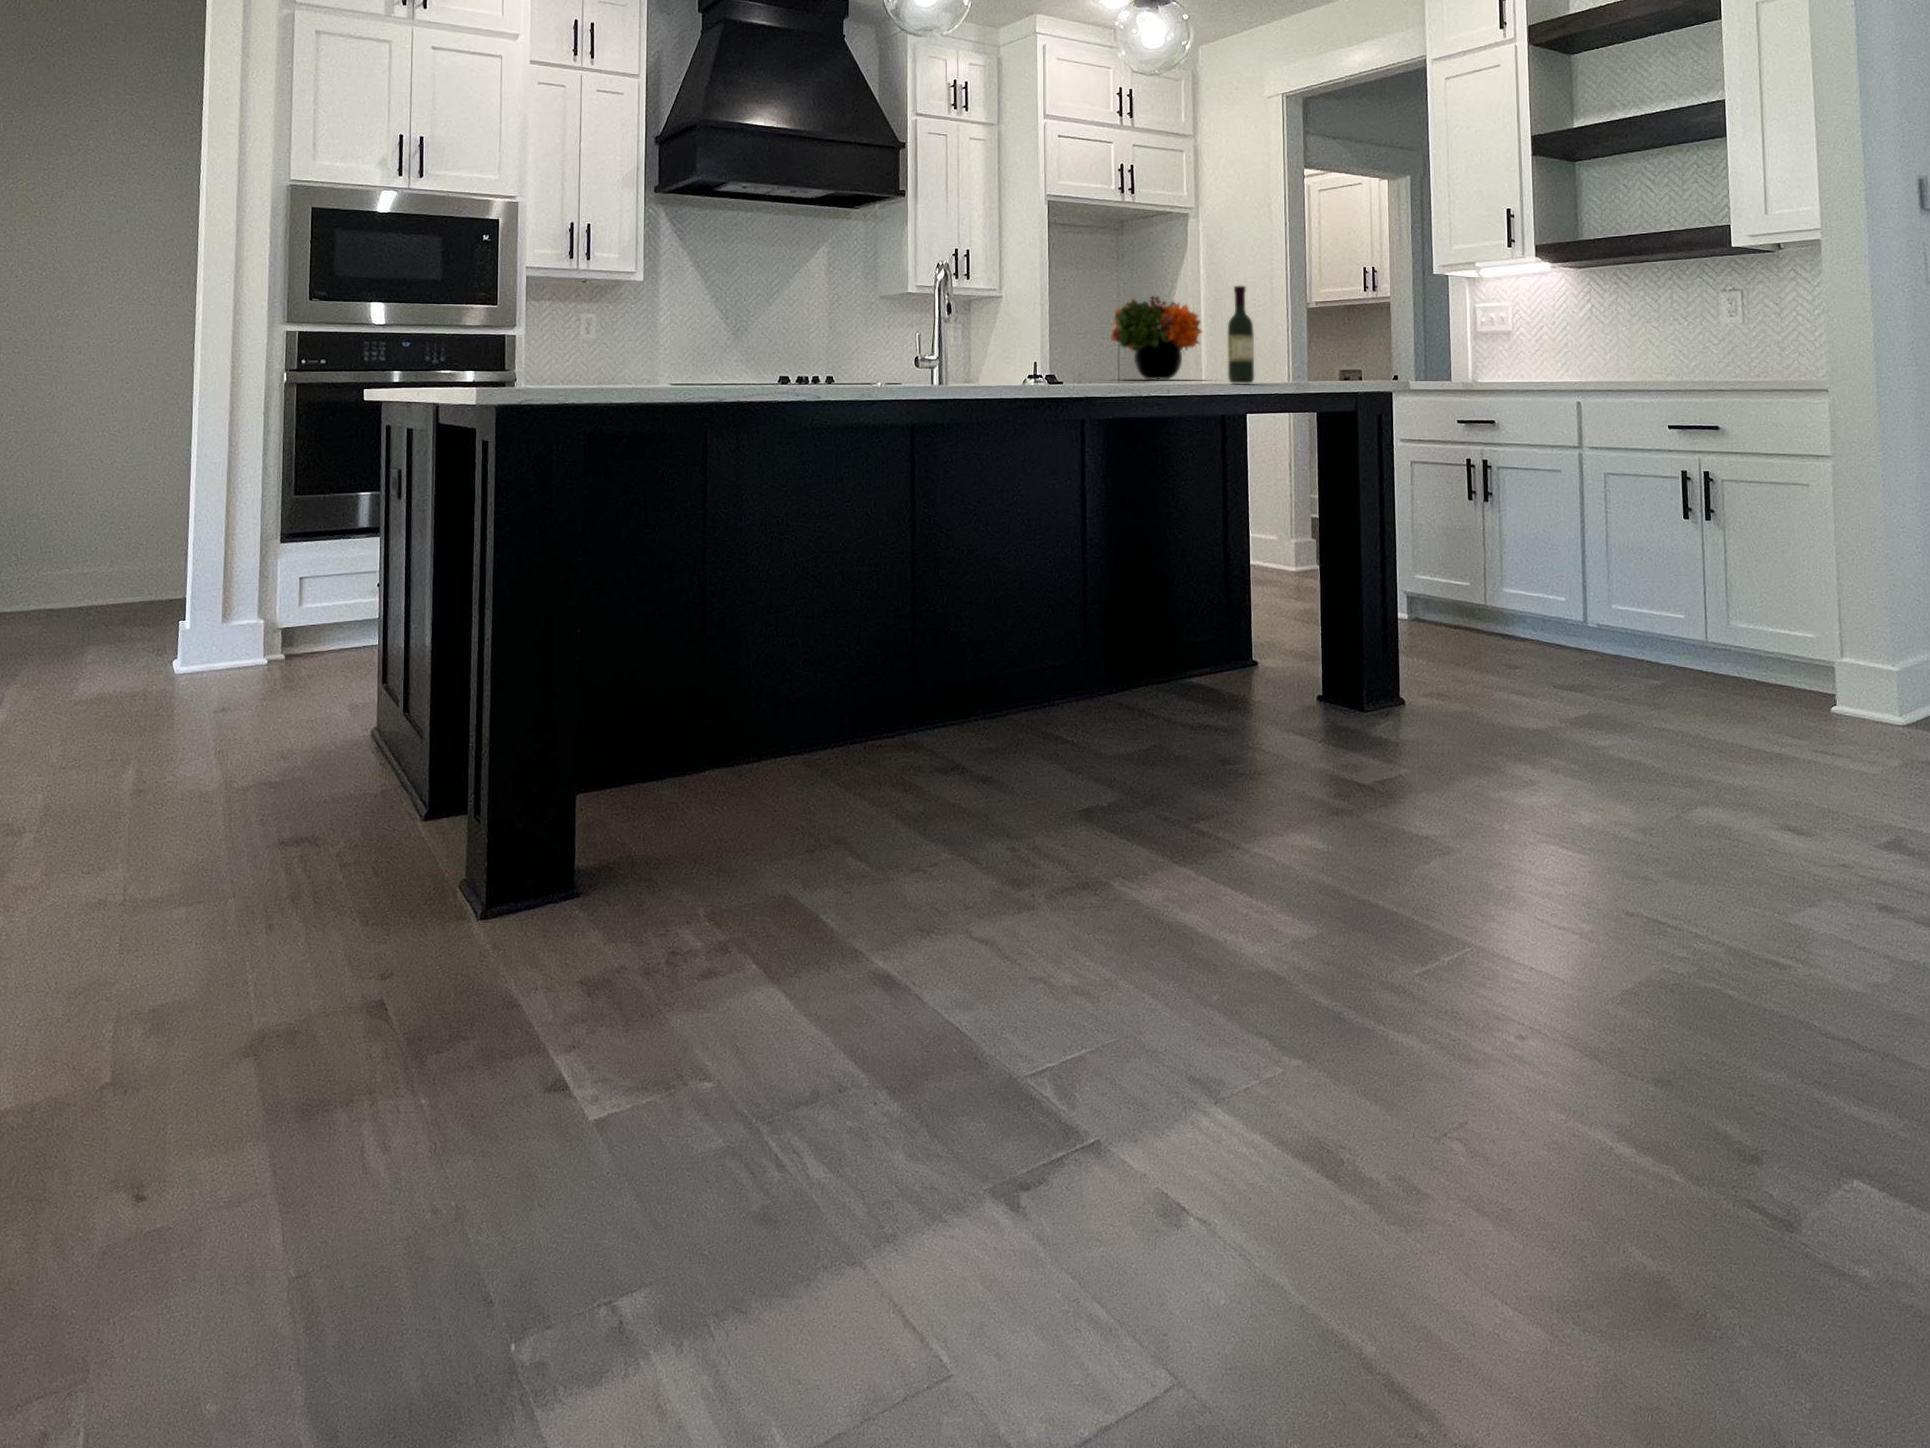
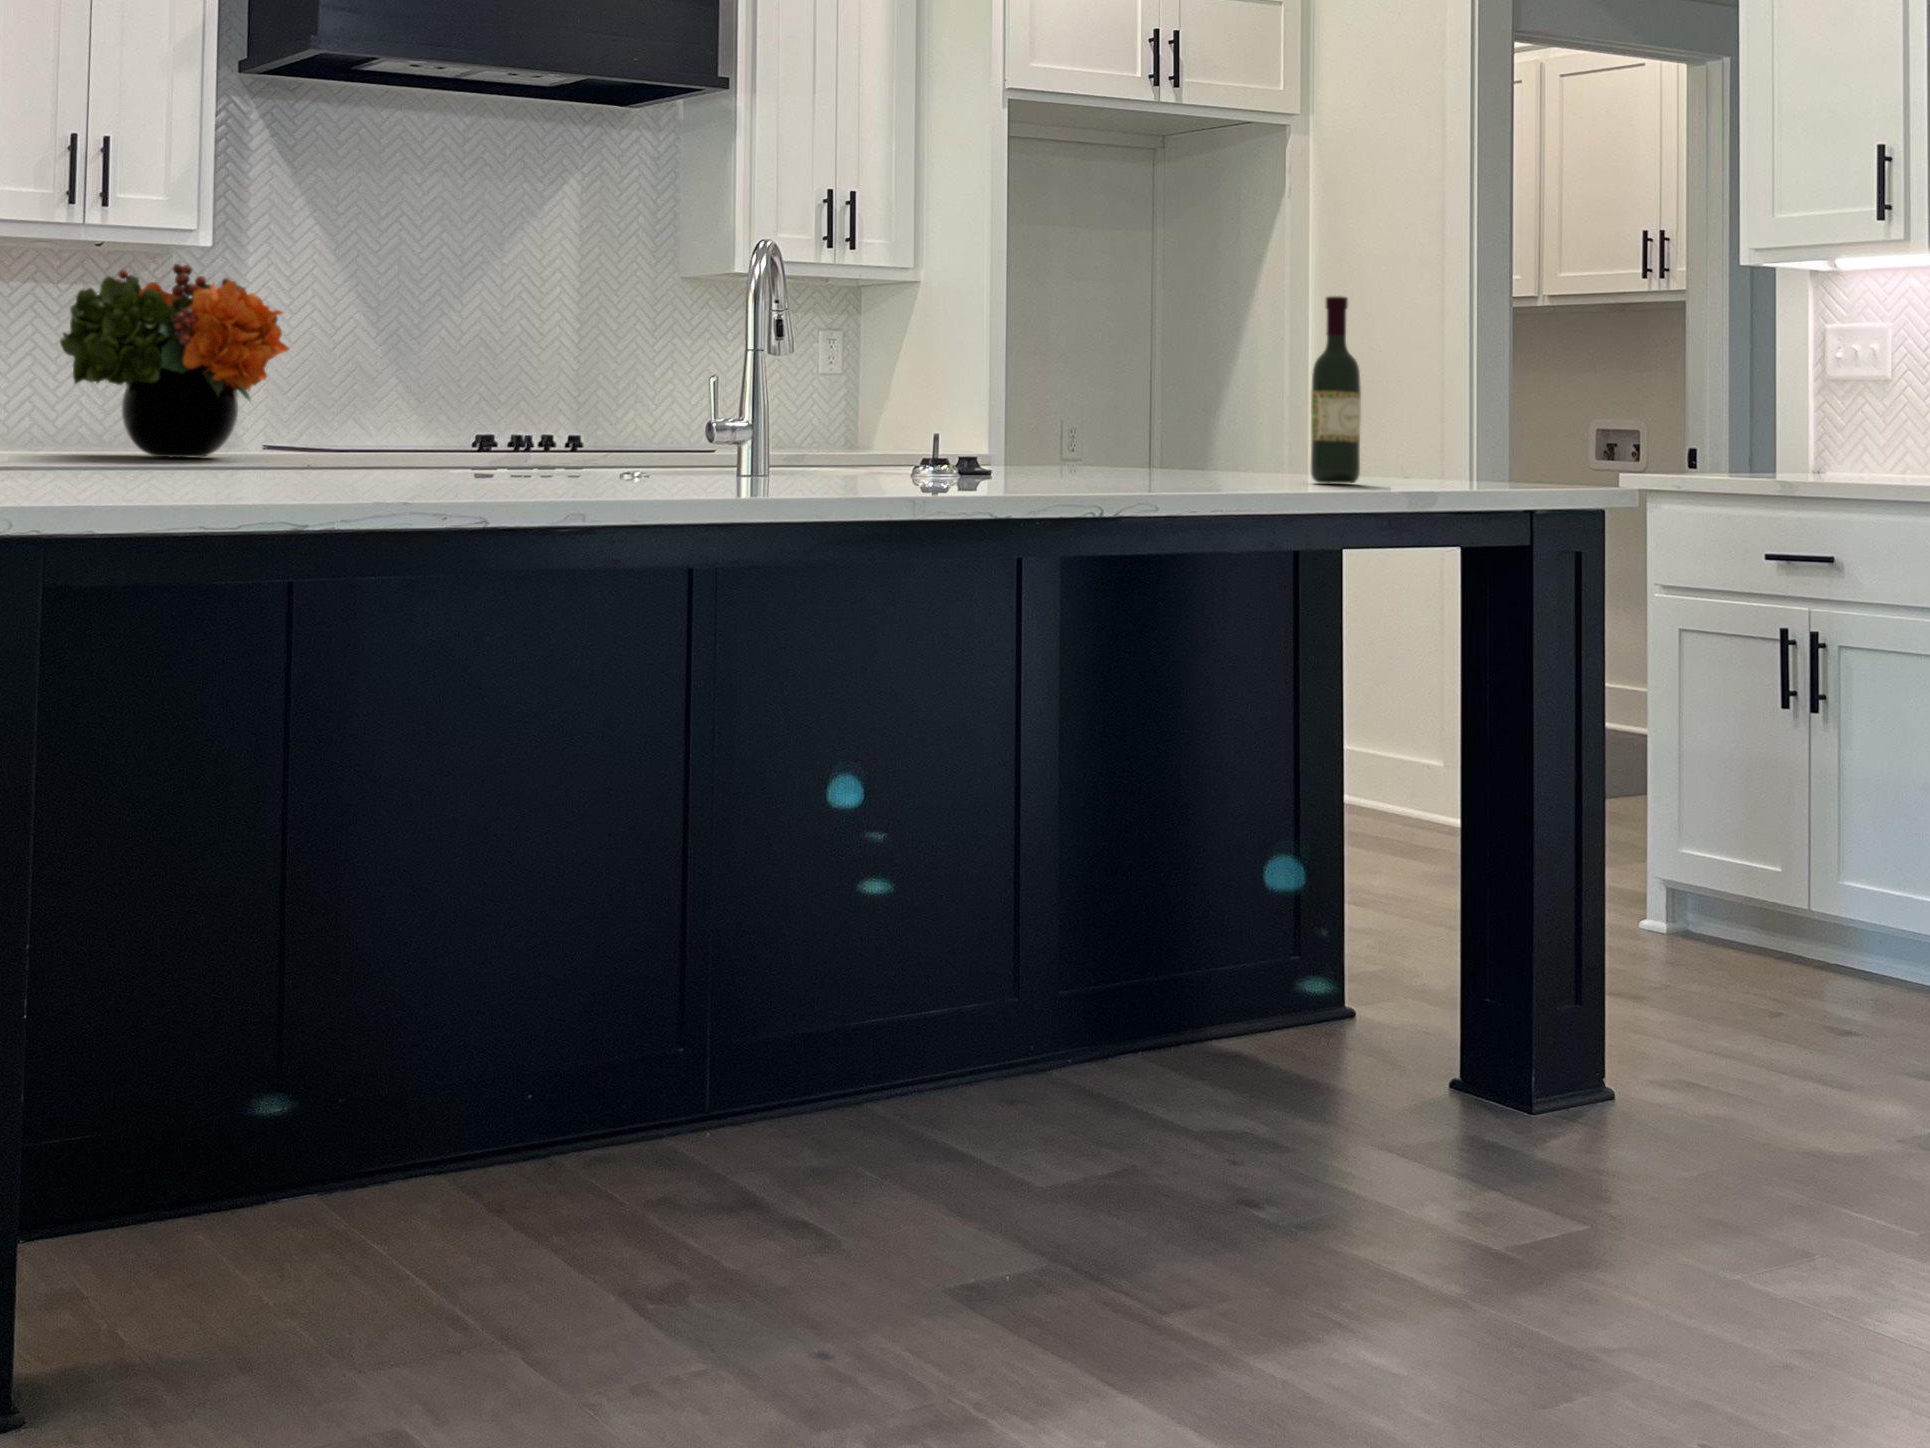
flower arrangement: present [1111,296,1202,379] -> present [60,264,289,457]

